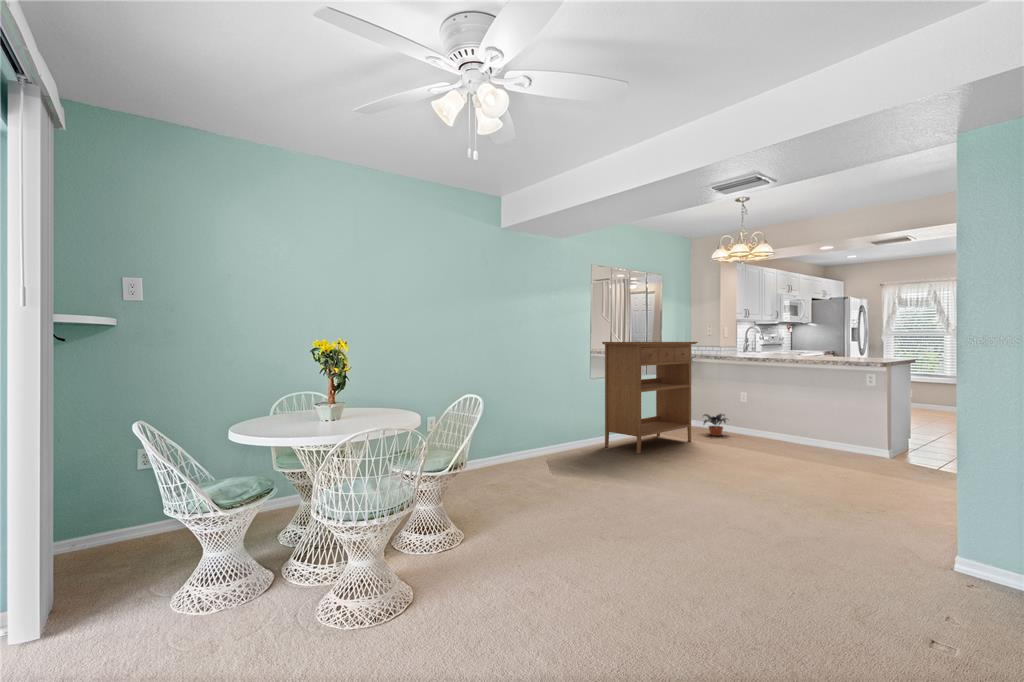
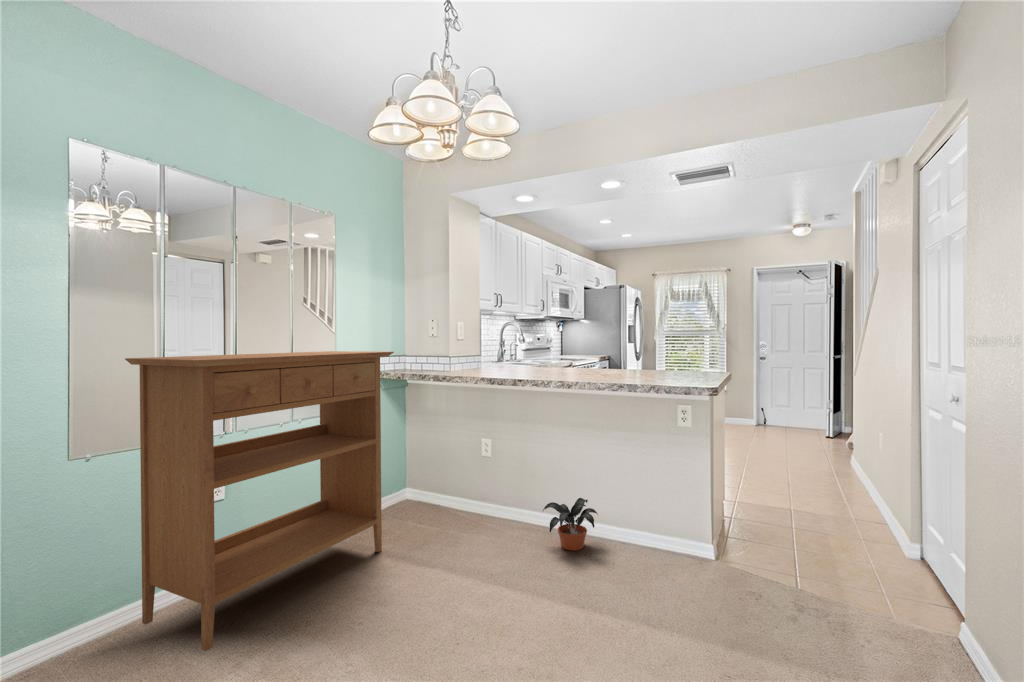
potted plant: present [703,414,727,436] -> present [543,498,597,551]

